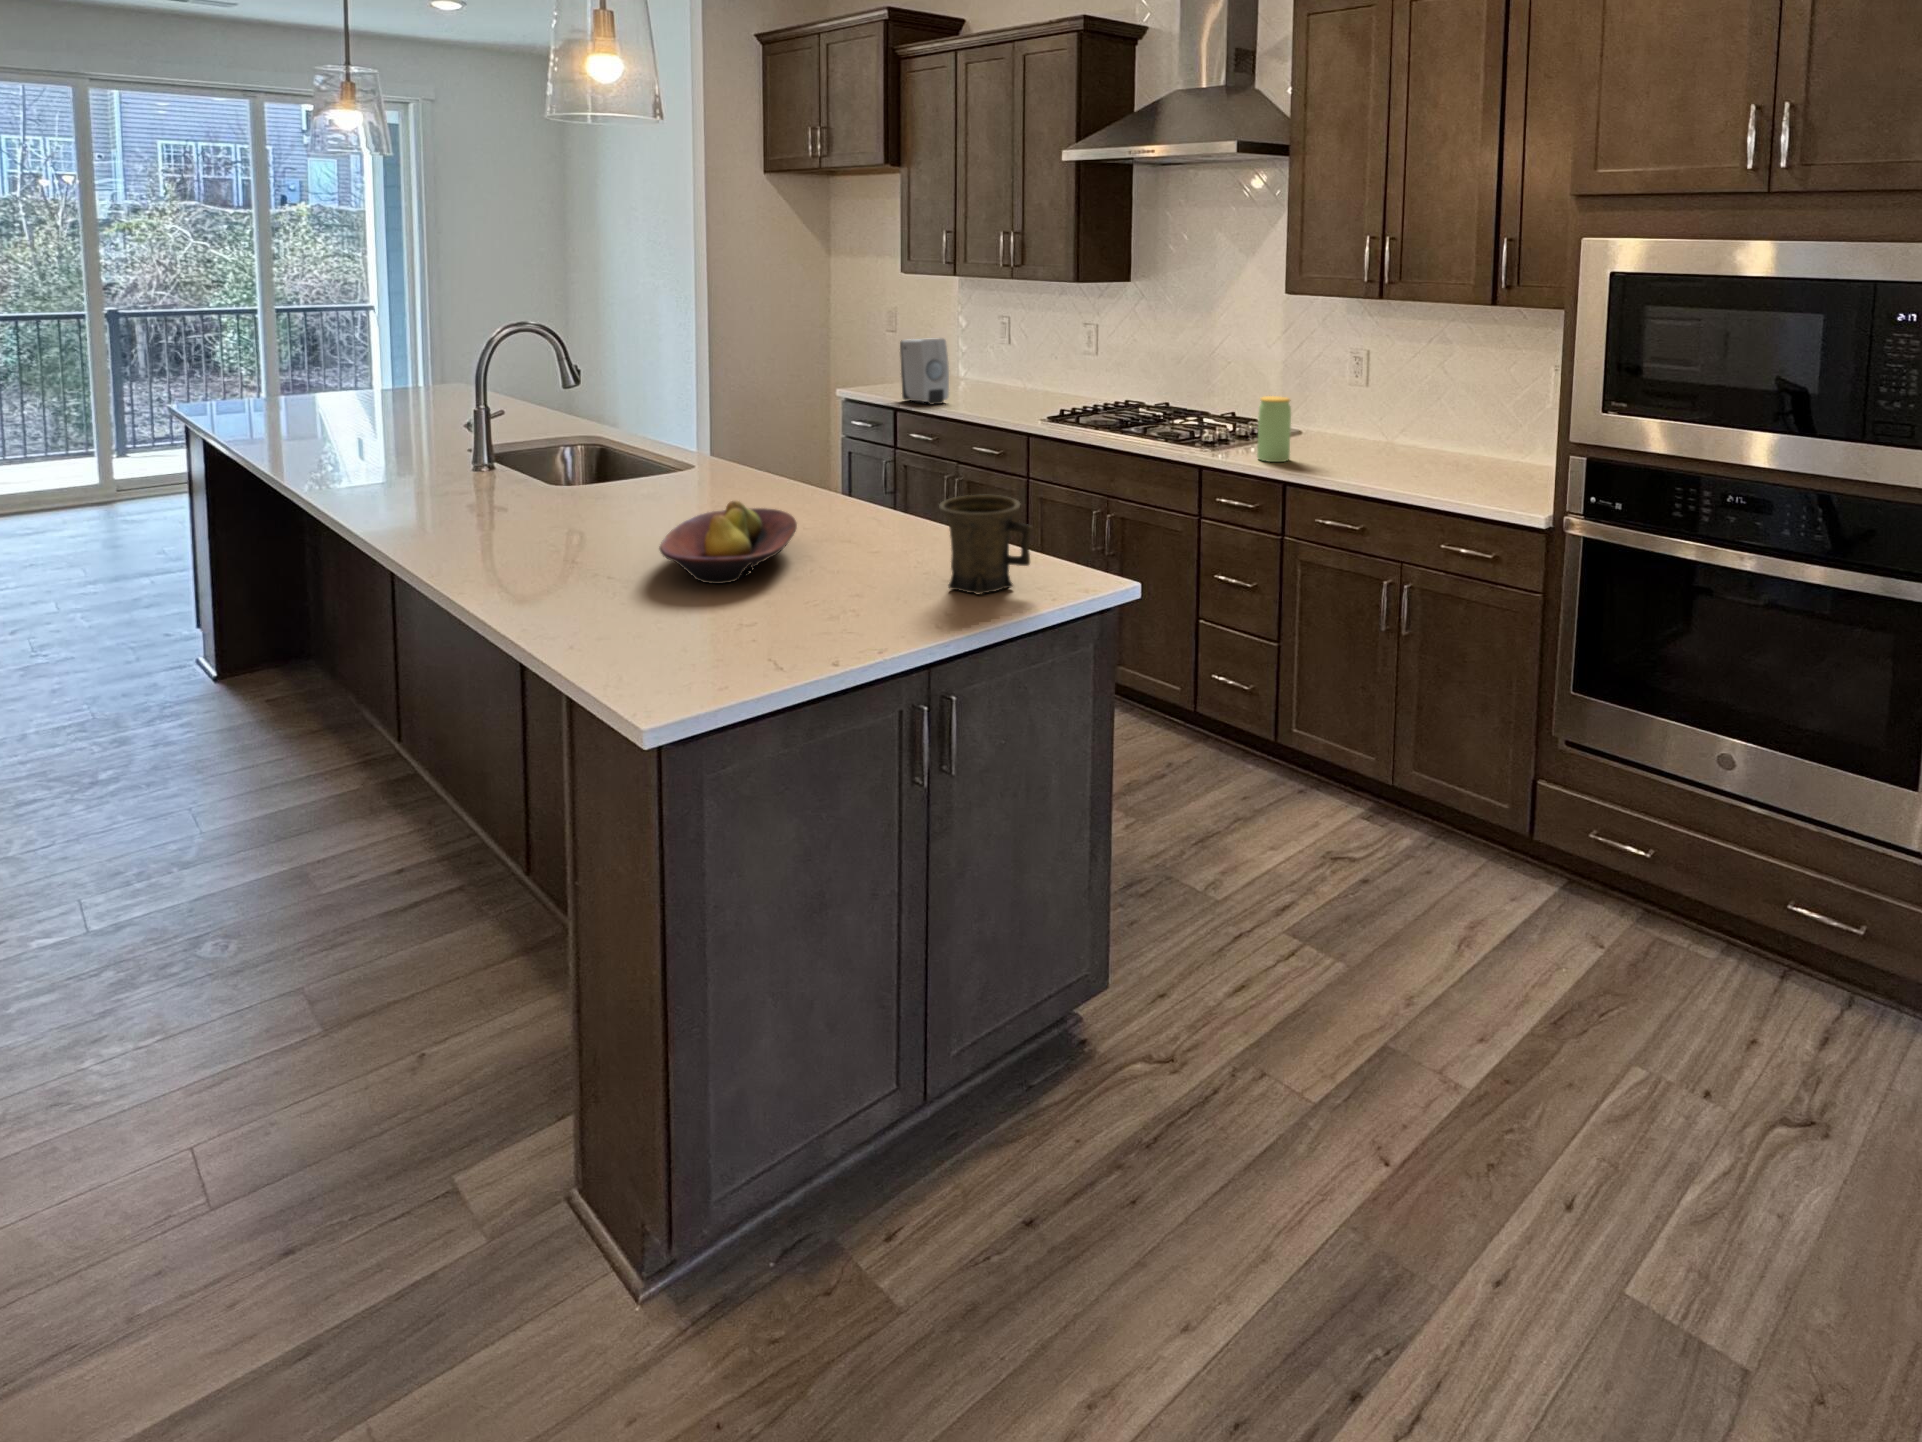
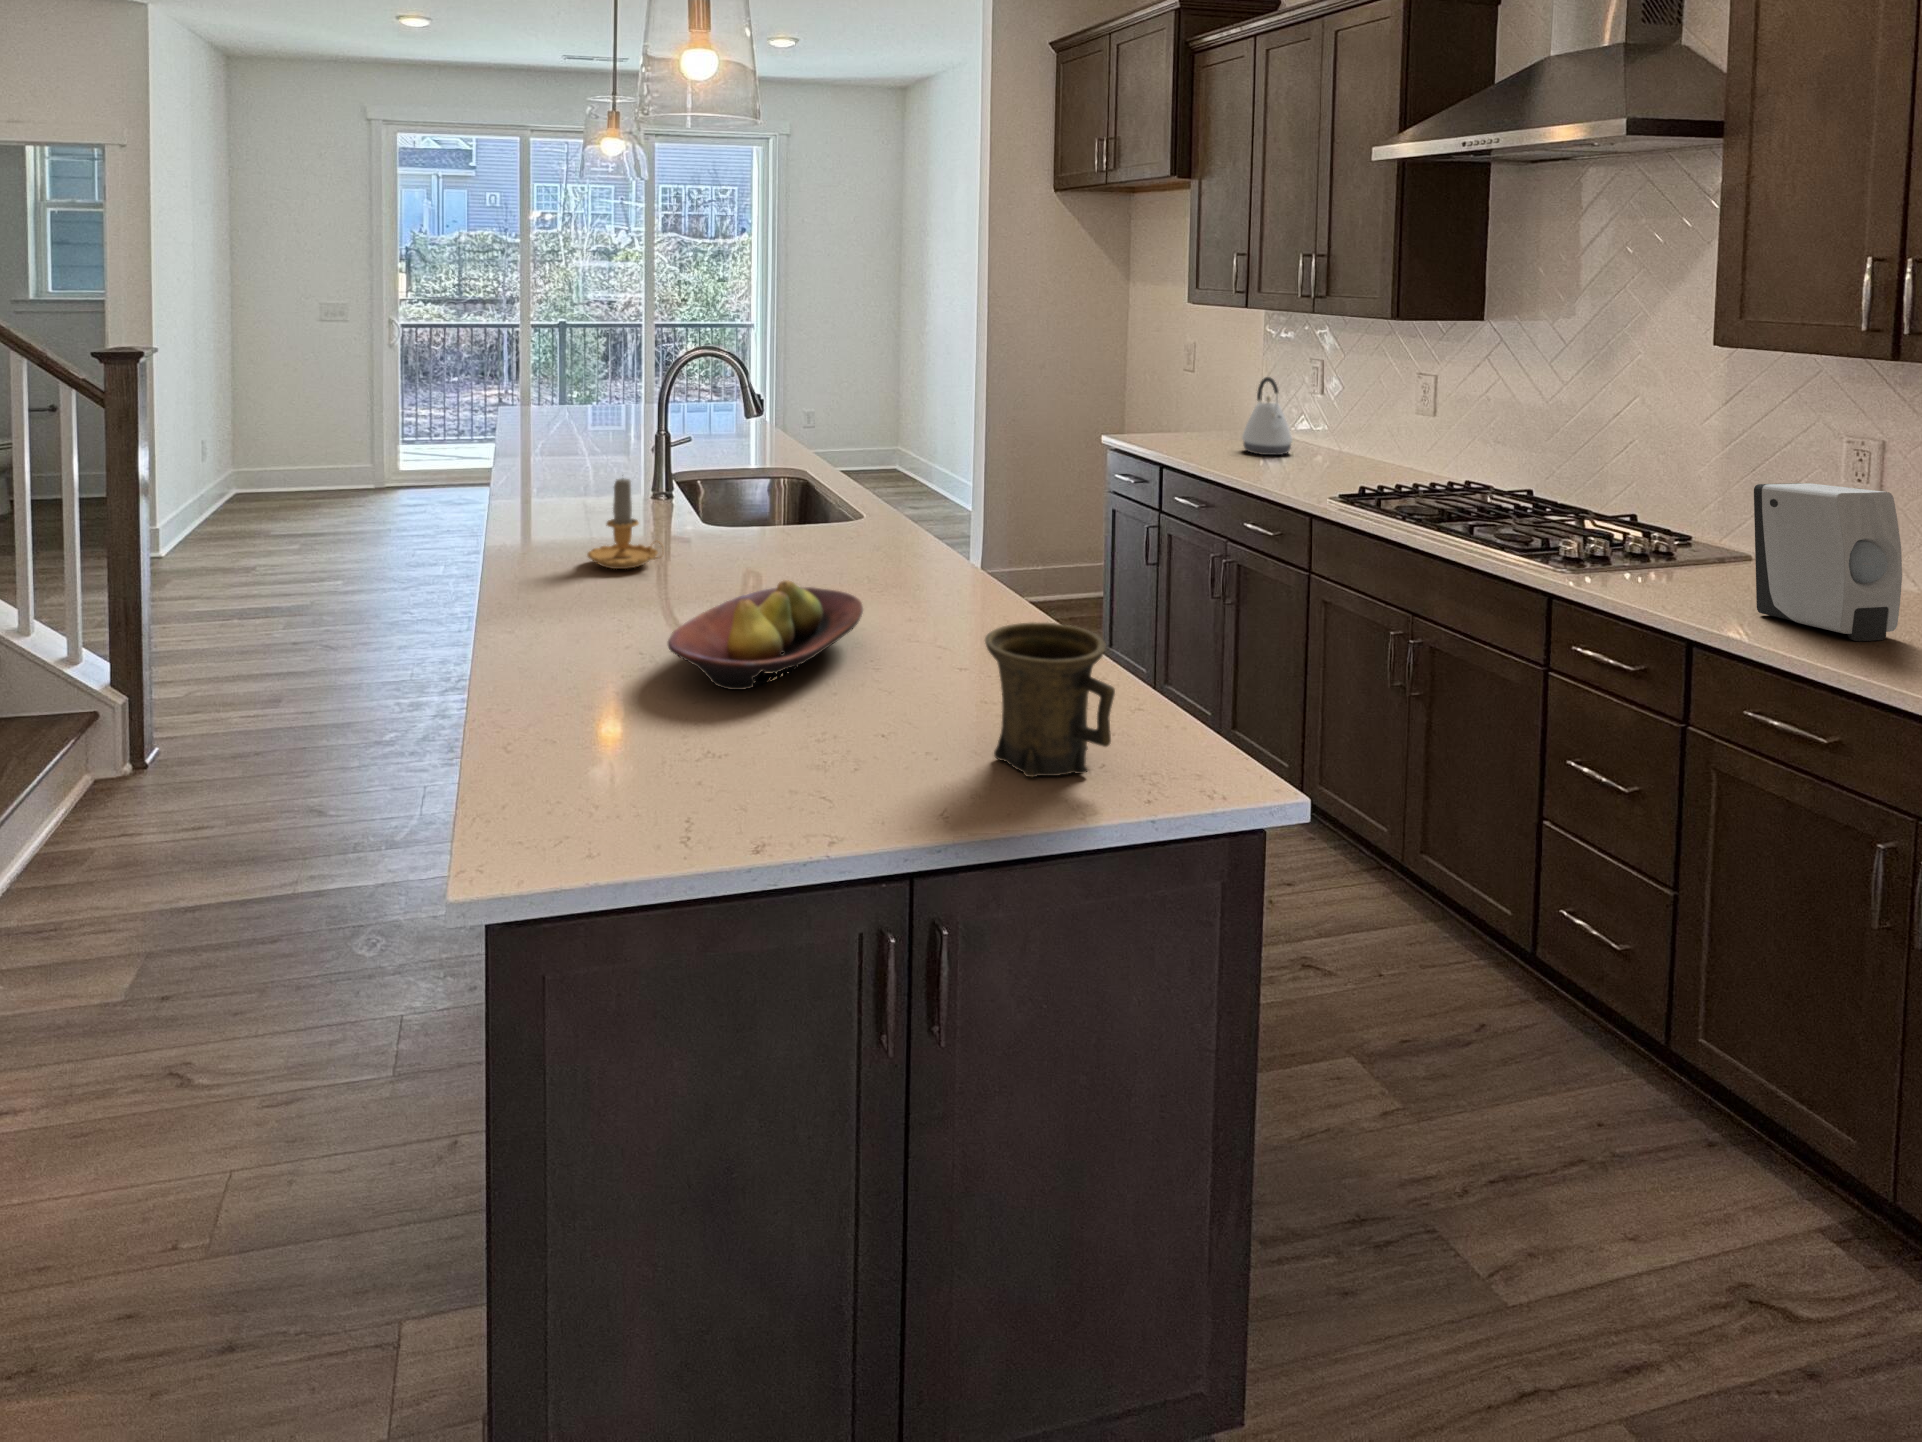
kettle: none [954,333,993,396] -> present [1242,377,1293,455]
soap dispenser: present [900,339,949,404] -> present [1754,483,1902,641]
jar: present [1257,396,1291,462] -> none [1645,500,1709,605]
candle: none [483,438,565,524] -> present [587,478,664,569]

